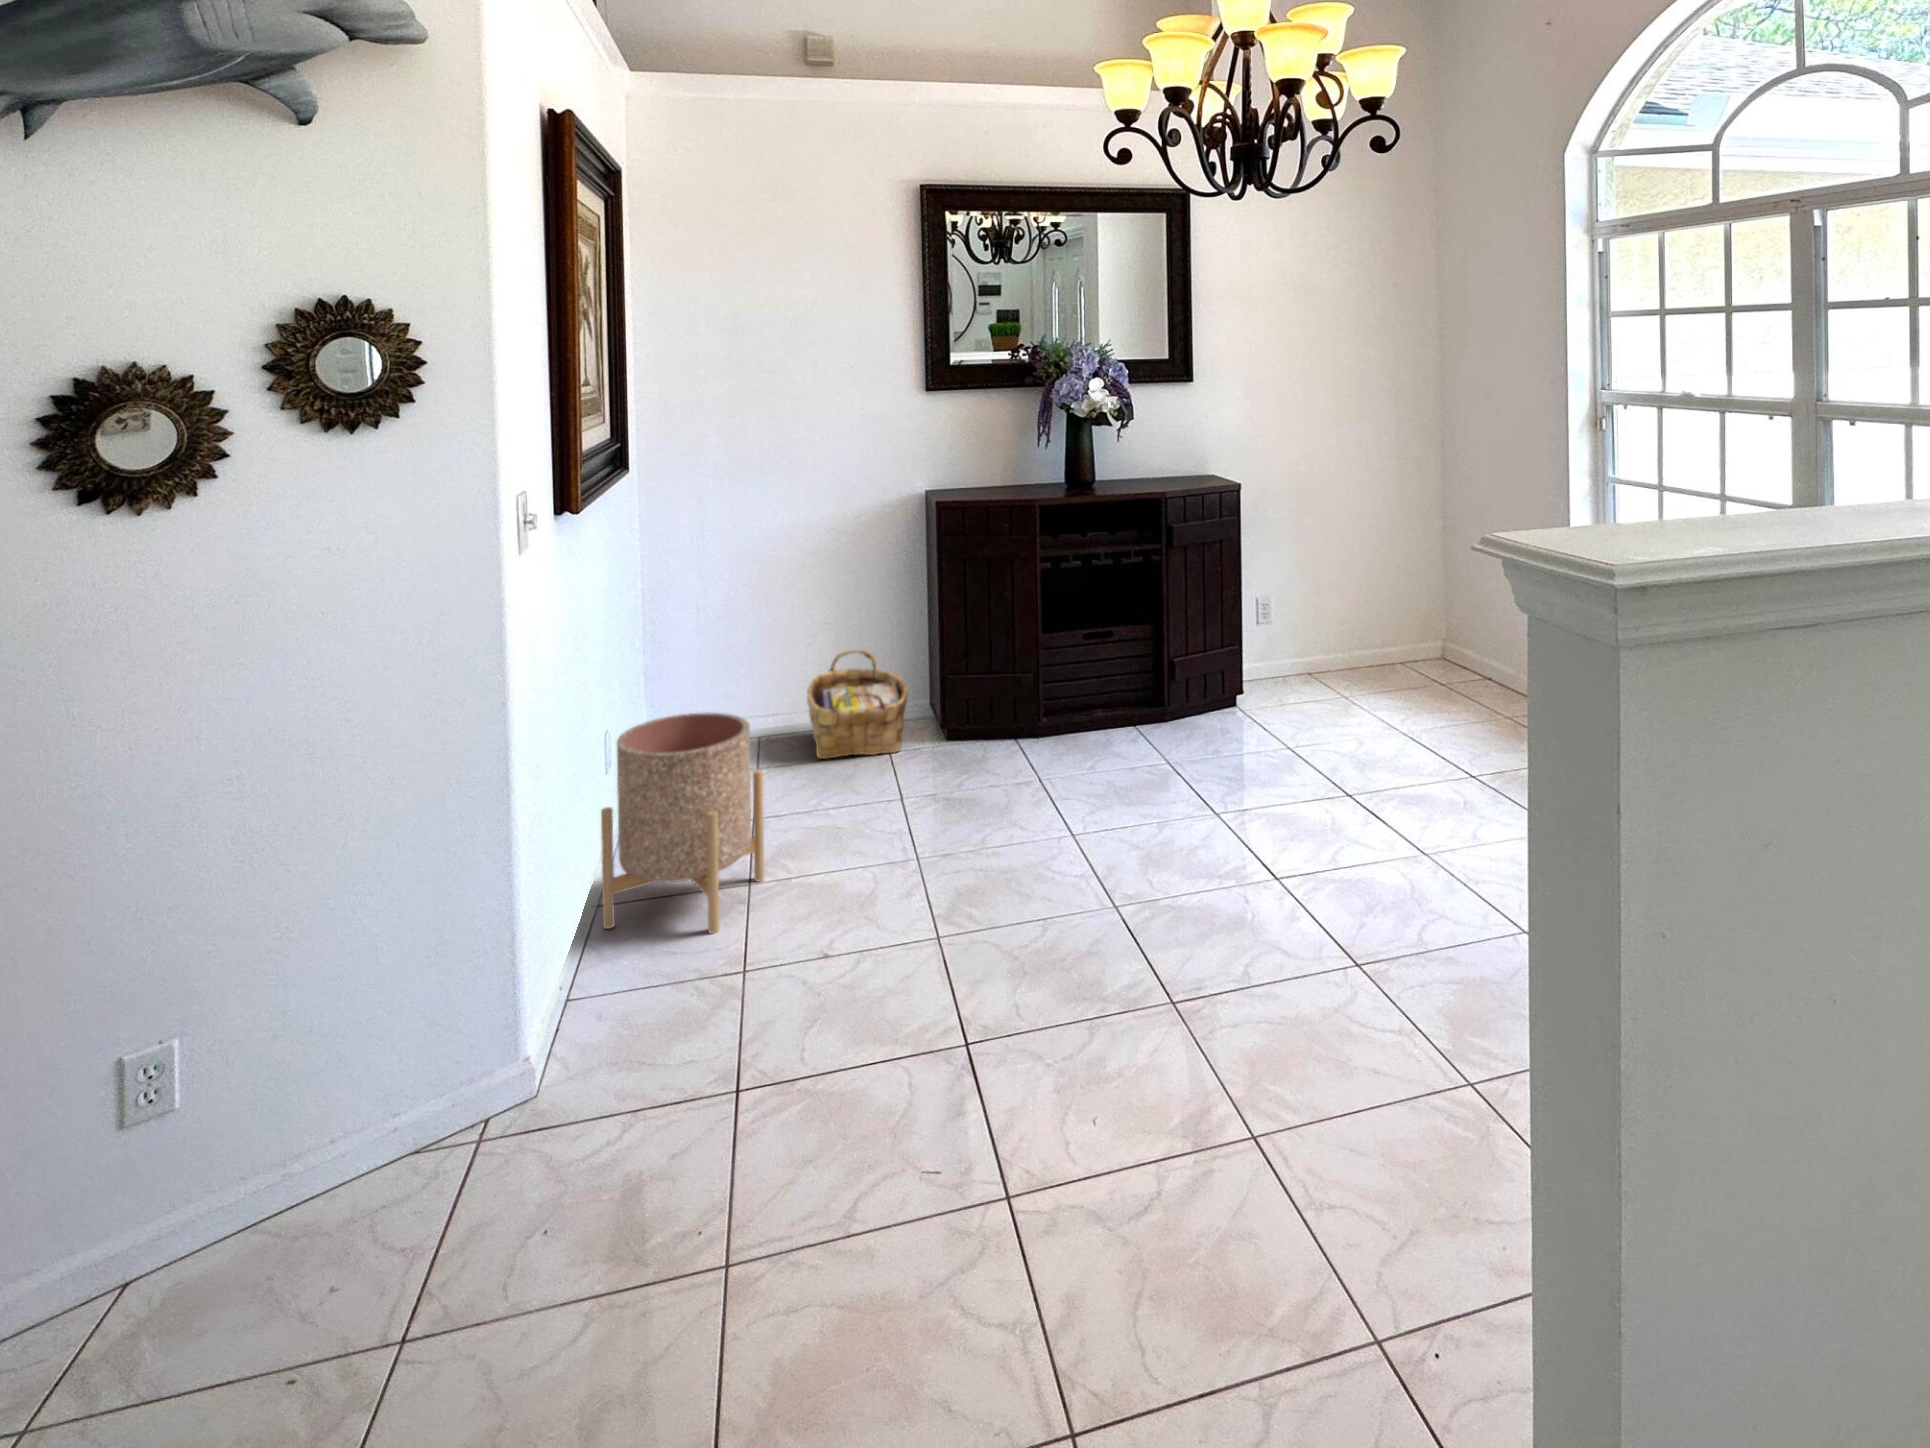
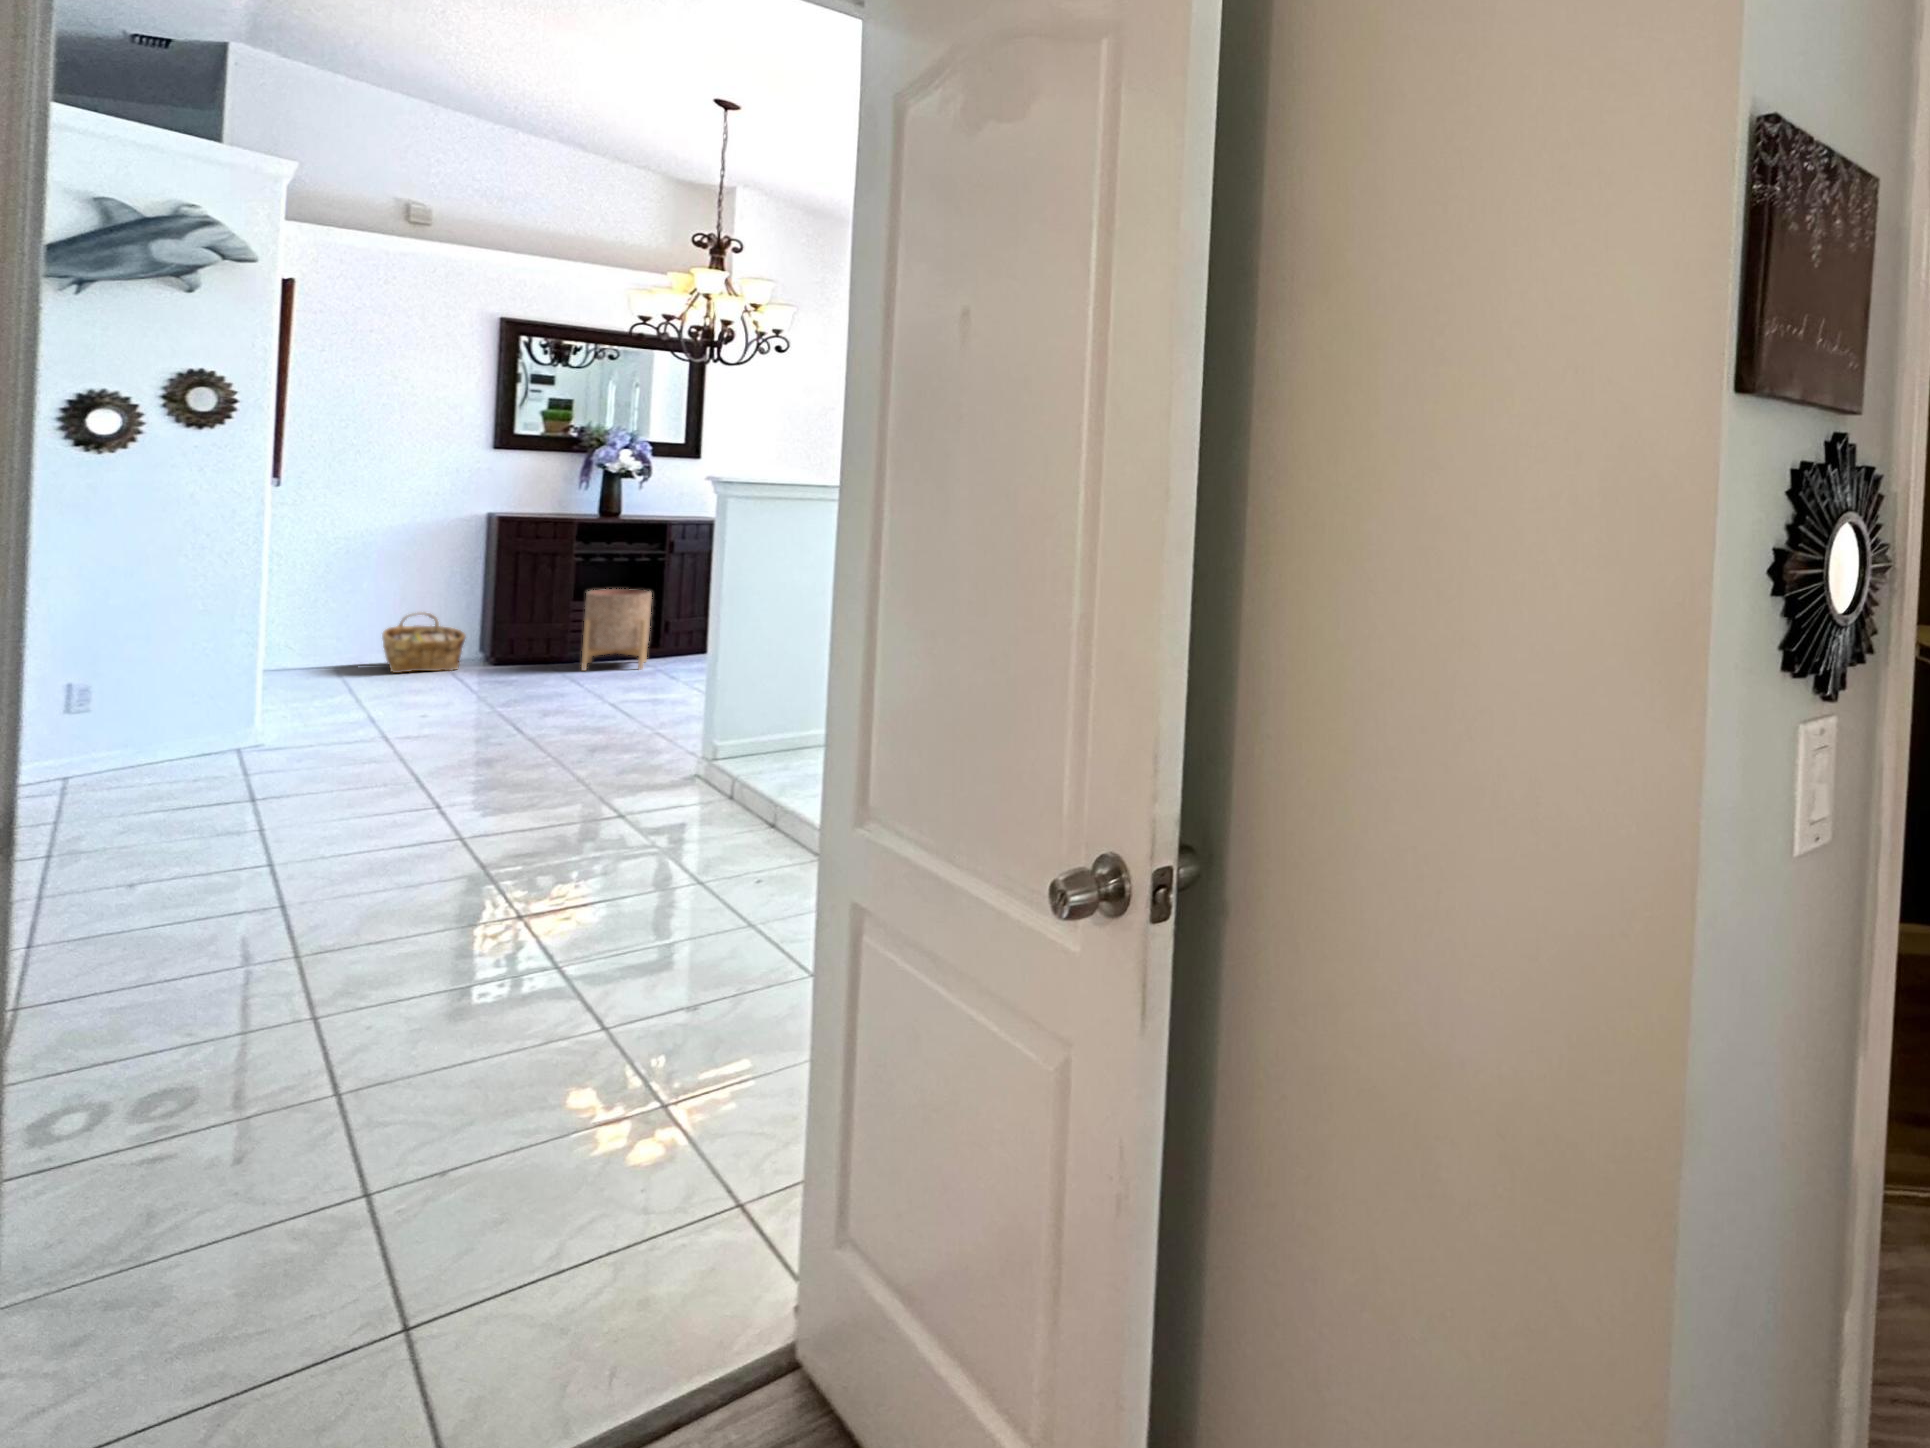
planter: present [601,713,764,934] -> present [581,589,652,671]

